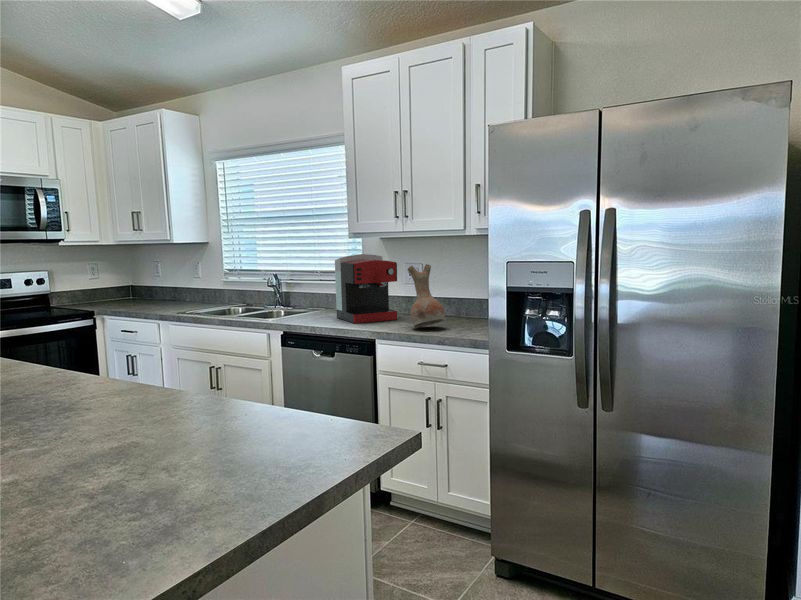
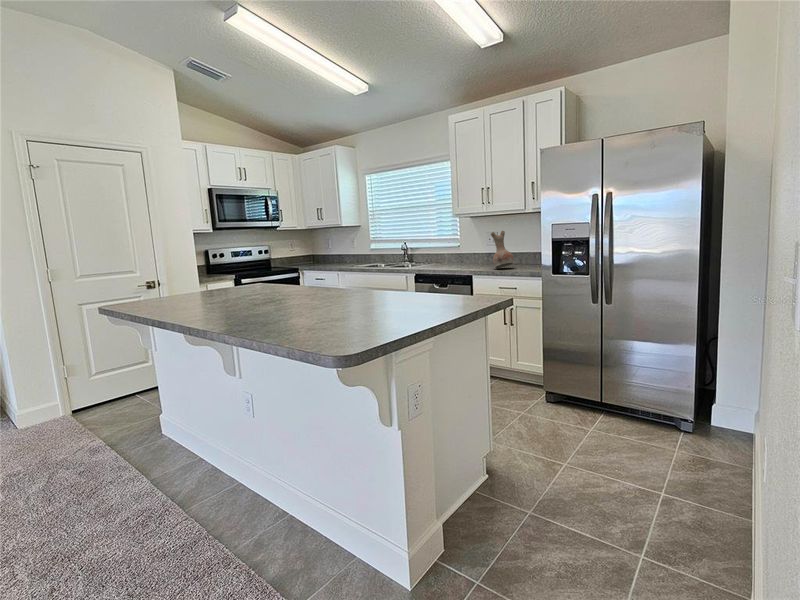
coffee maker: present [335,254,397,323] -> none [445,227,484,268]

